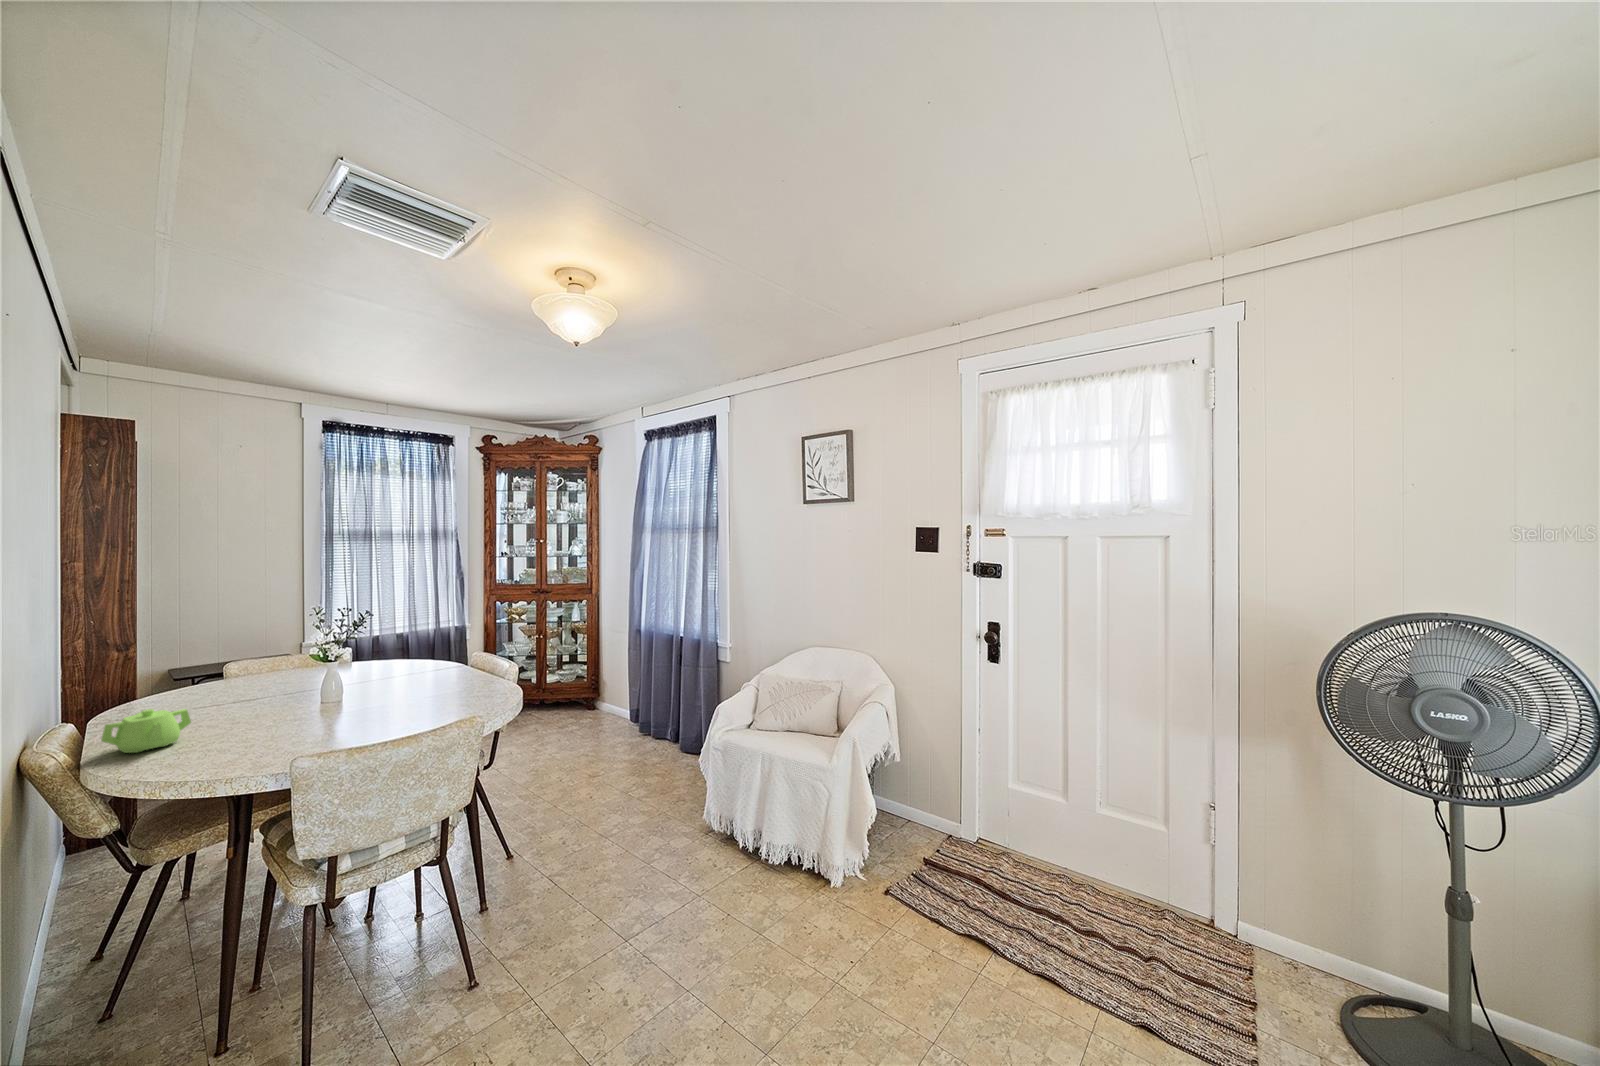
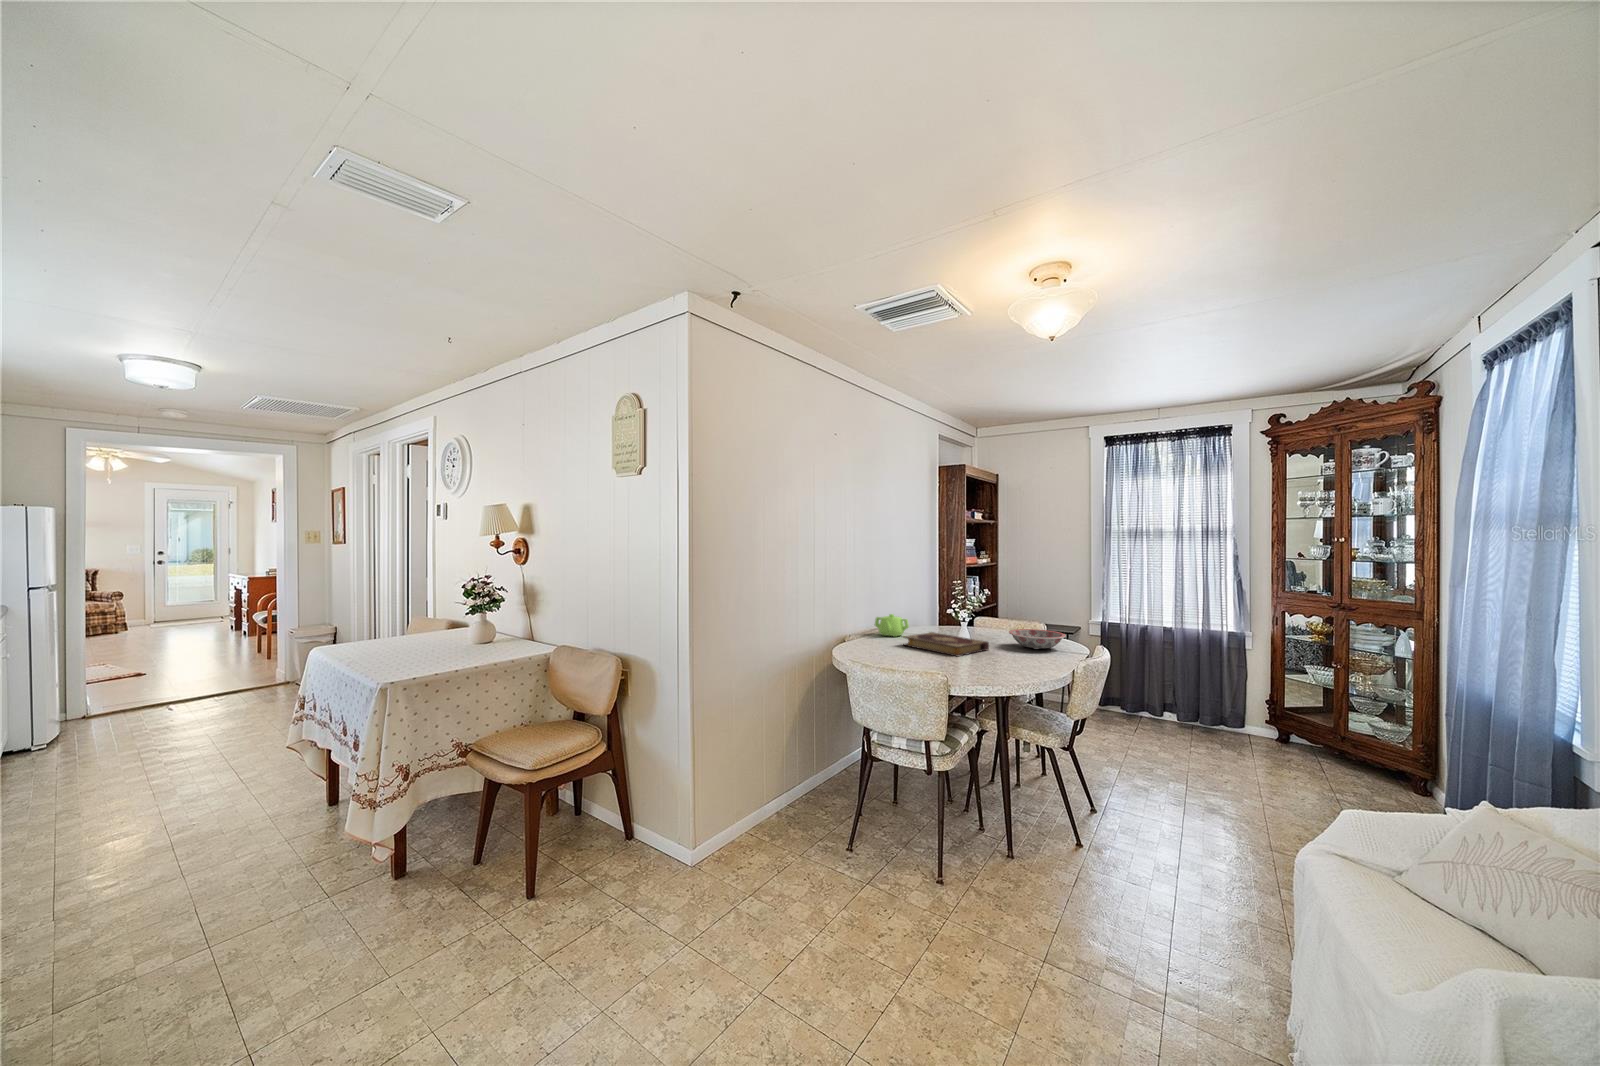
ceramic bowl: none [374,664,447,690] -> present [1009,629,1066,648]
book: none [240,699,376,749] -> present [903,632,989,657]

